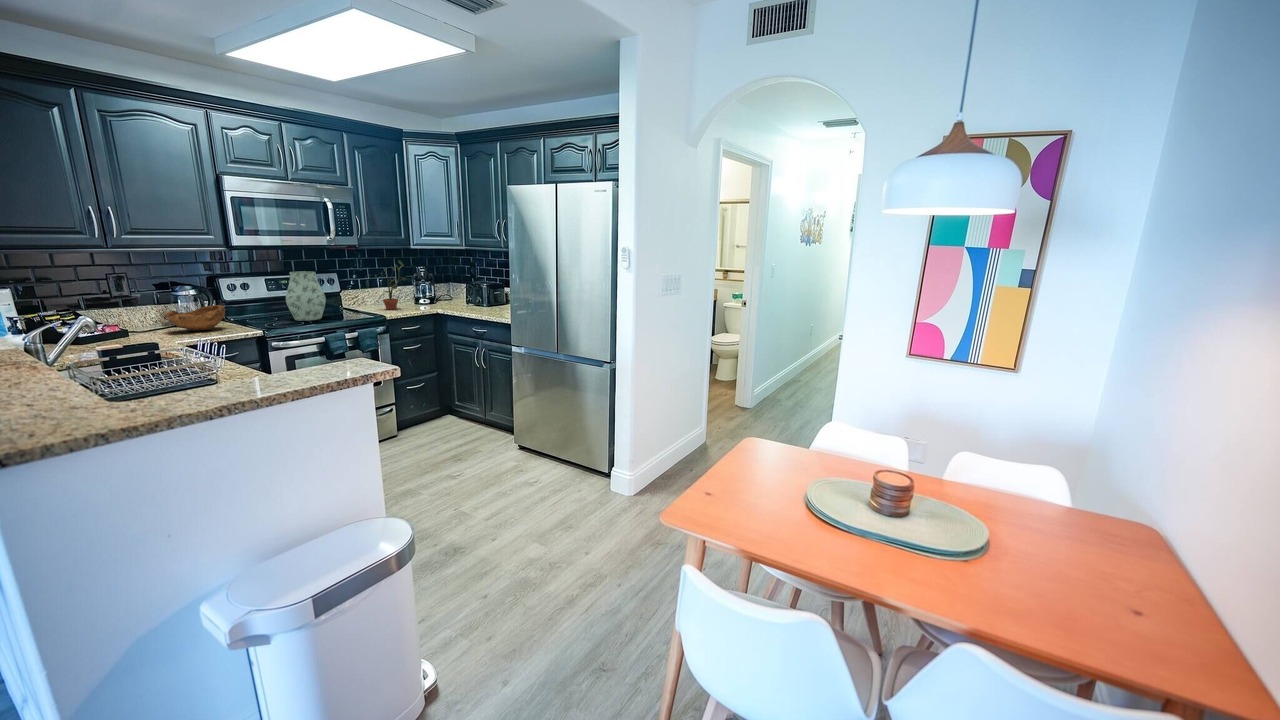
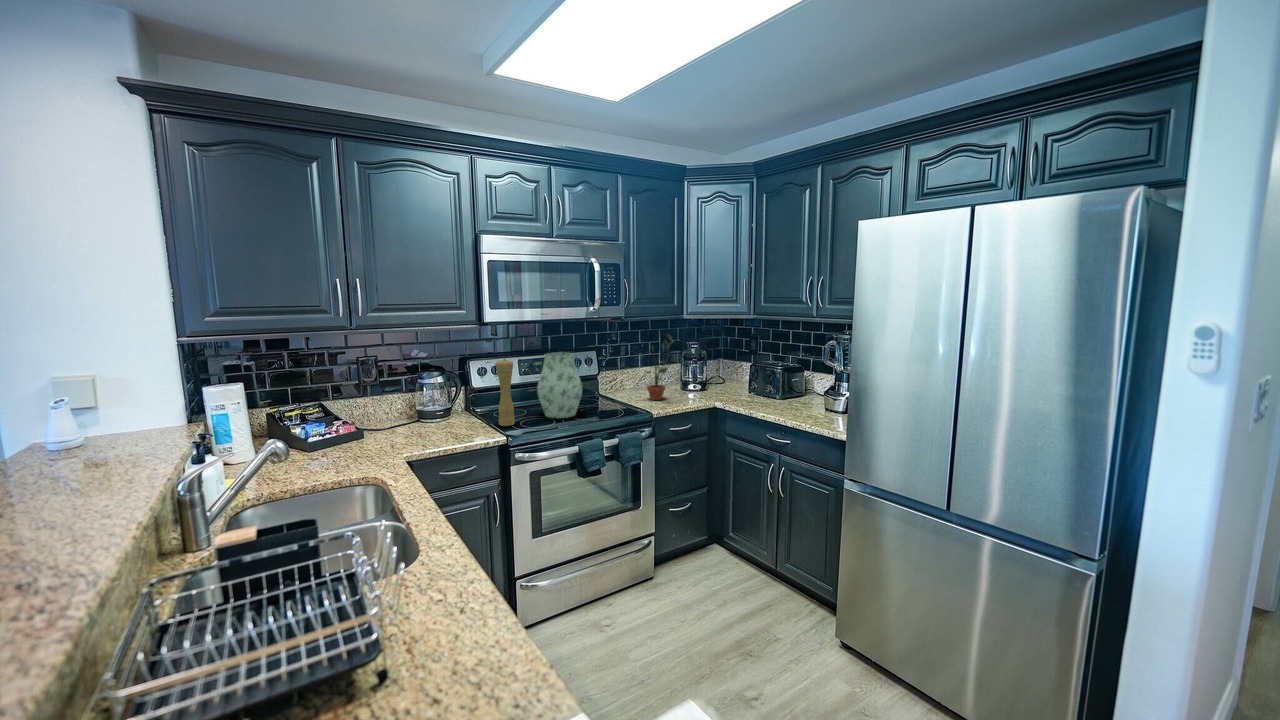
pepper mill: none [247,275,268,326] -> present [496,359,515,426]
wooden bowl: present [166,305,225,331] -> none [405,398,468,432]

